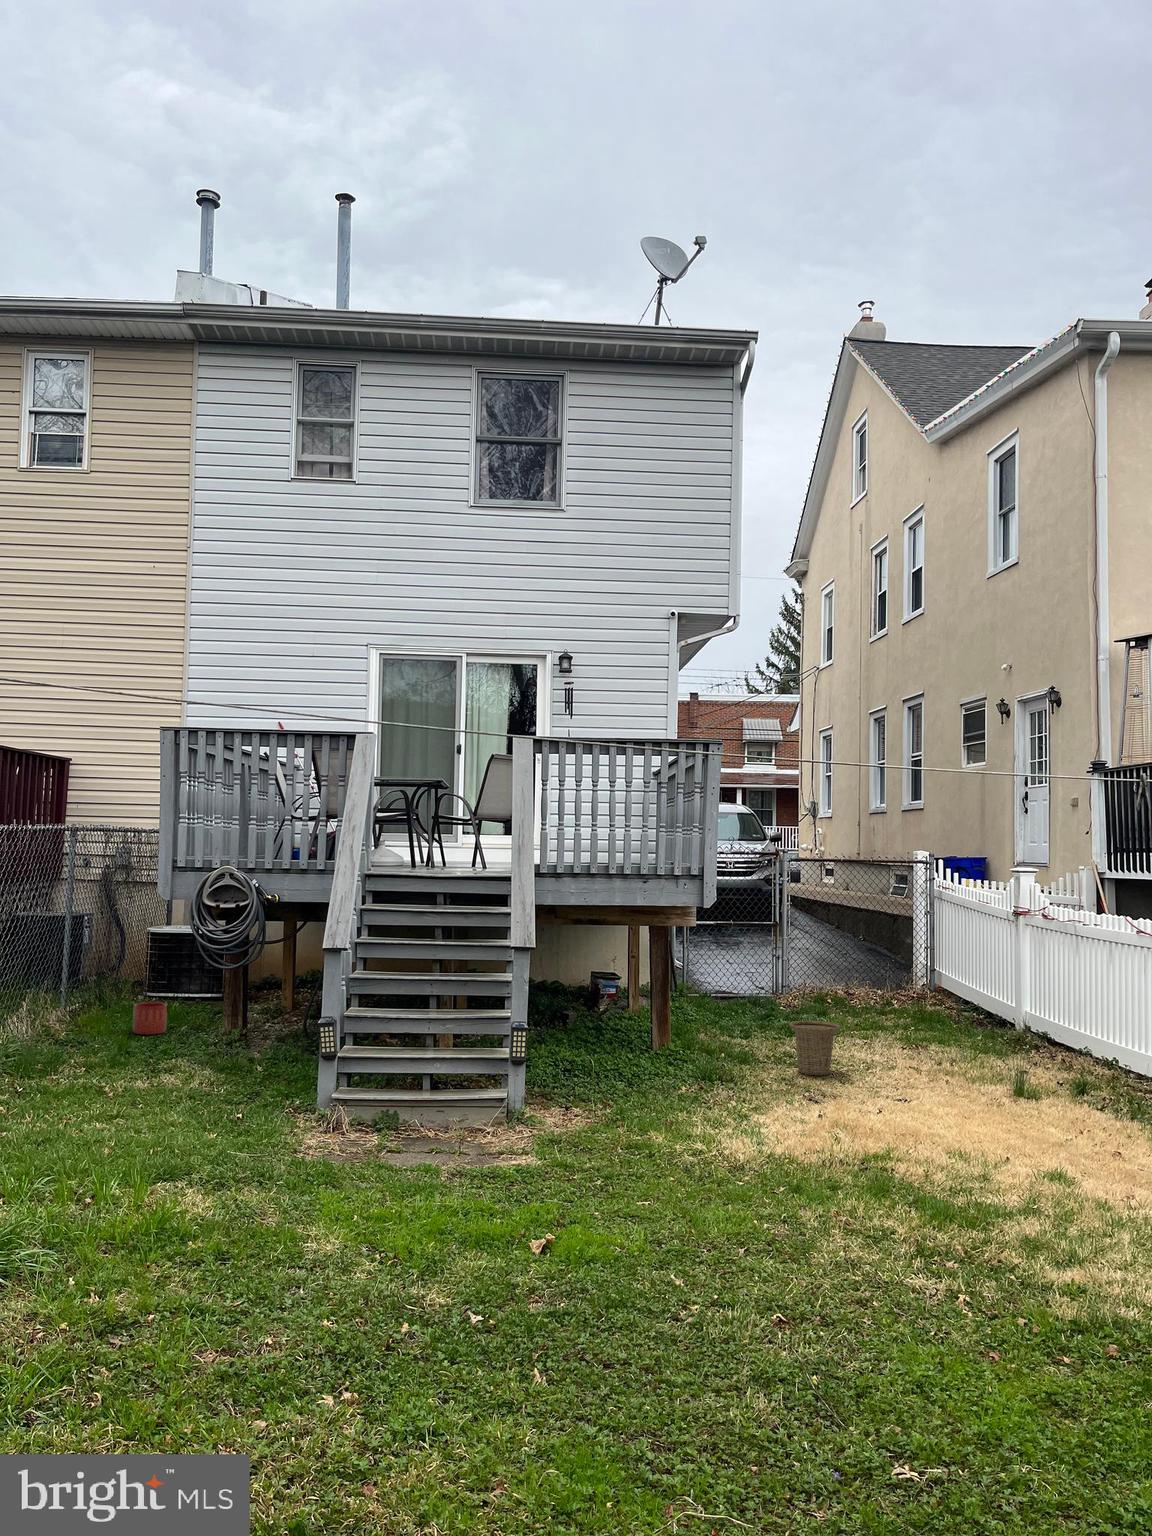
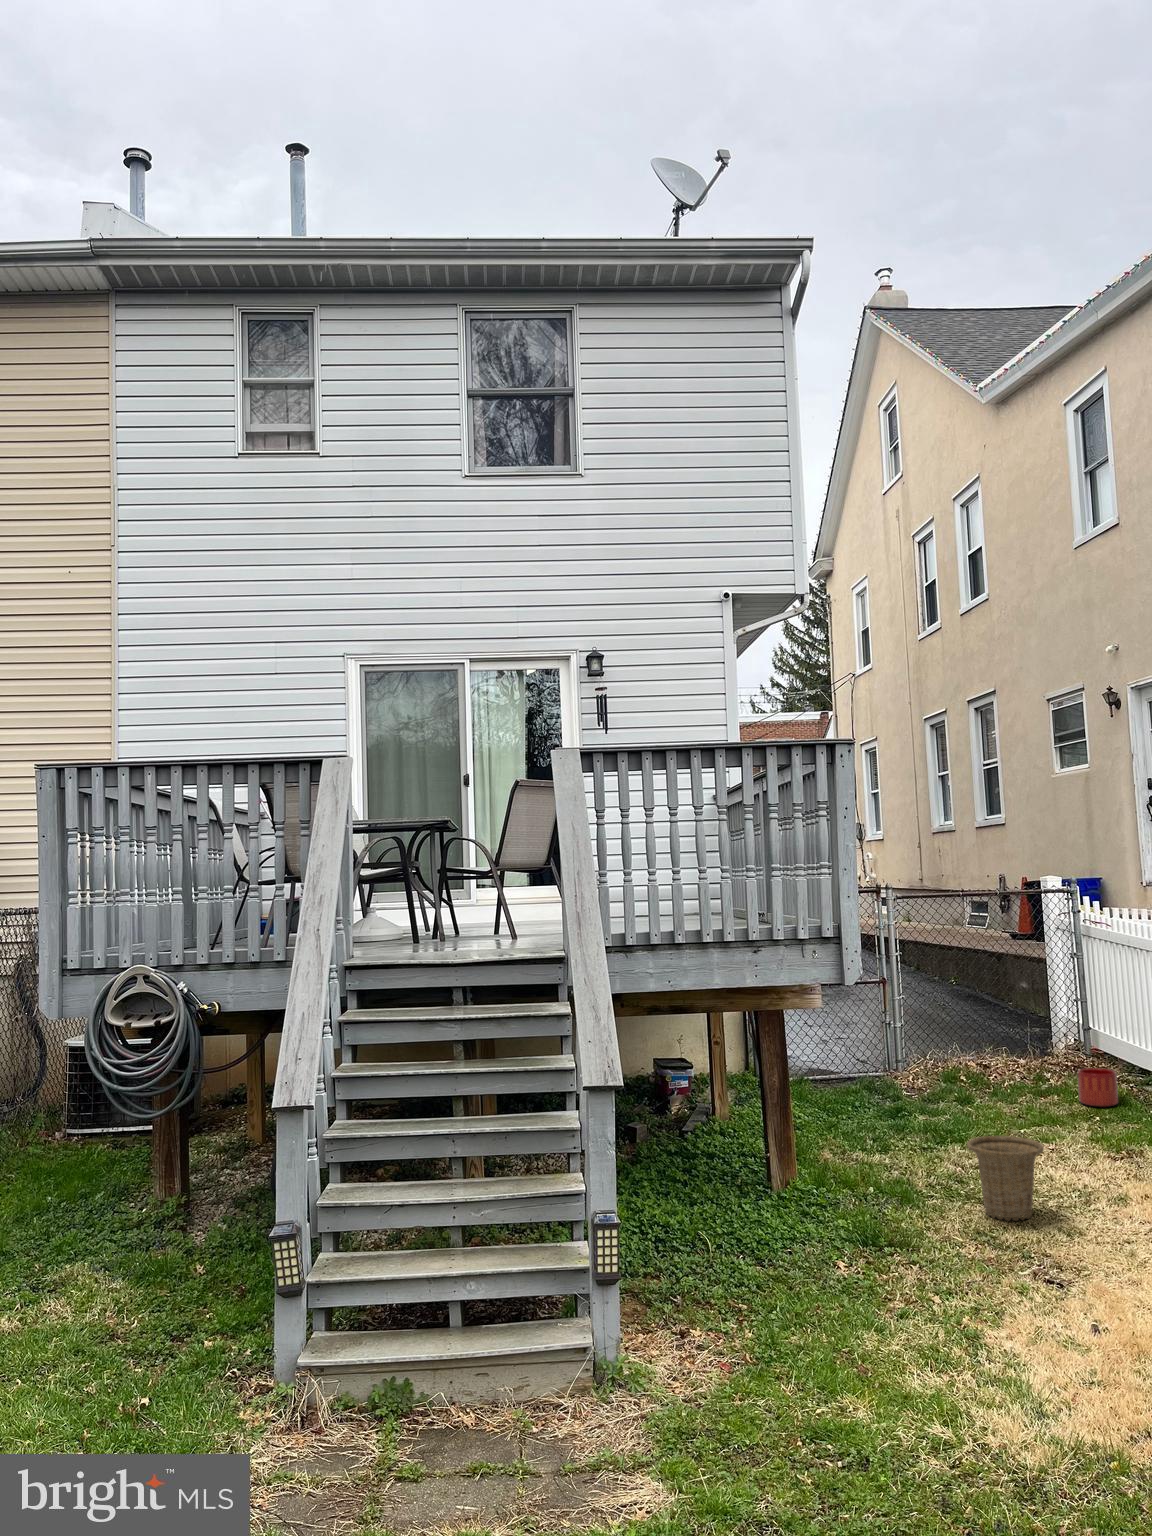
planter: present [133,1002,167,1035] -> present [1078,1068,1118,1107]

